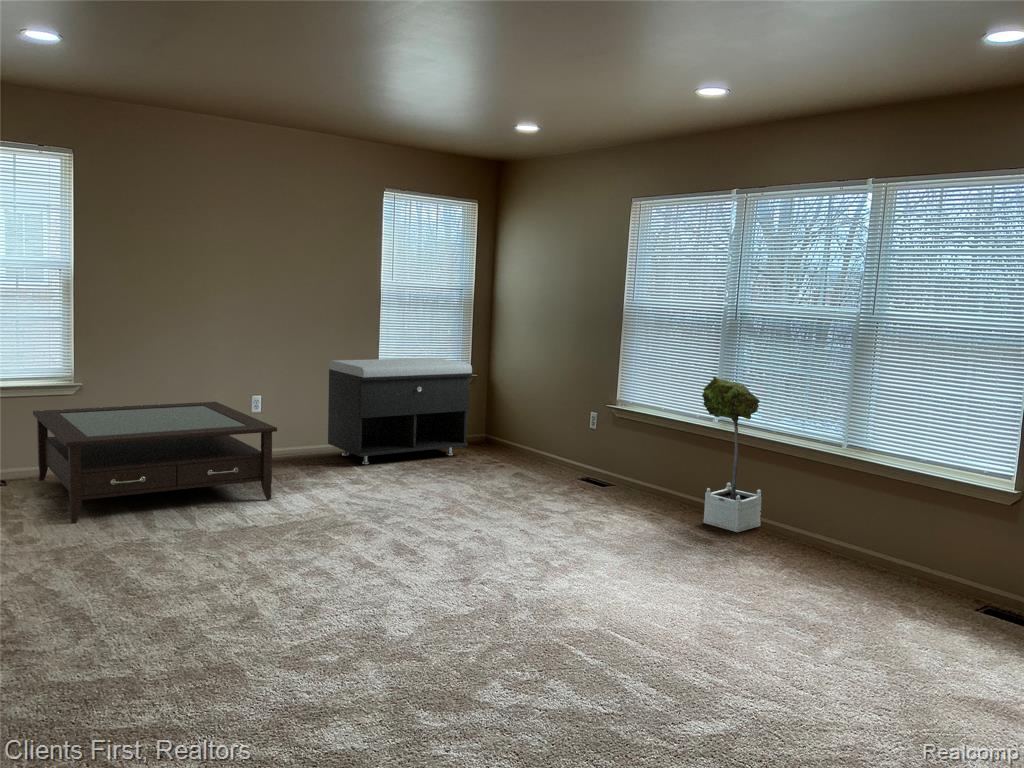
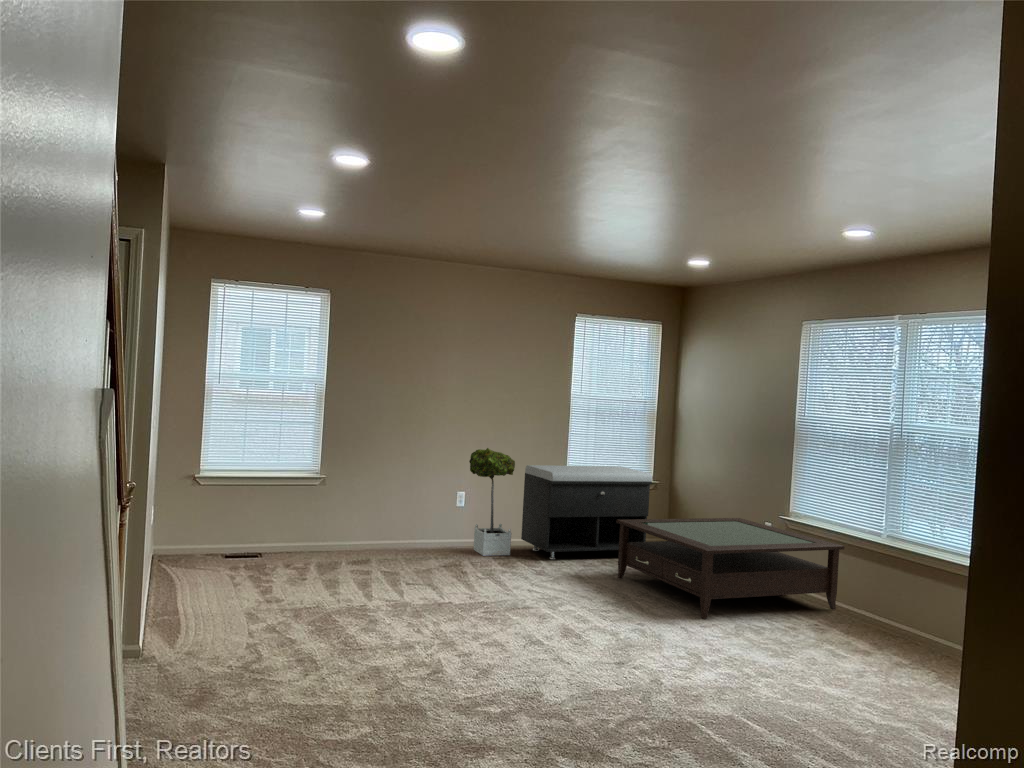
potted tree: present [702,376,761,532] -> present [469,448,515,556]
coffee table: present [33,402,277,523] -> present [616,518,845,619]

